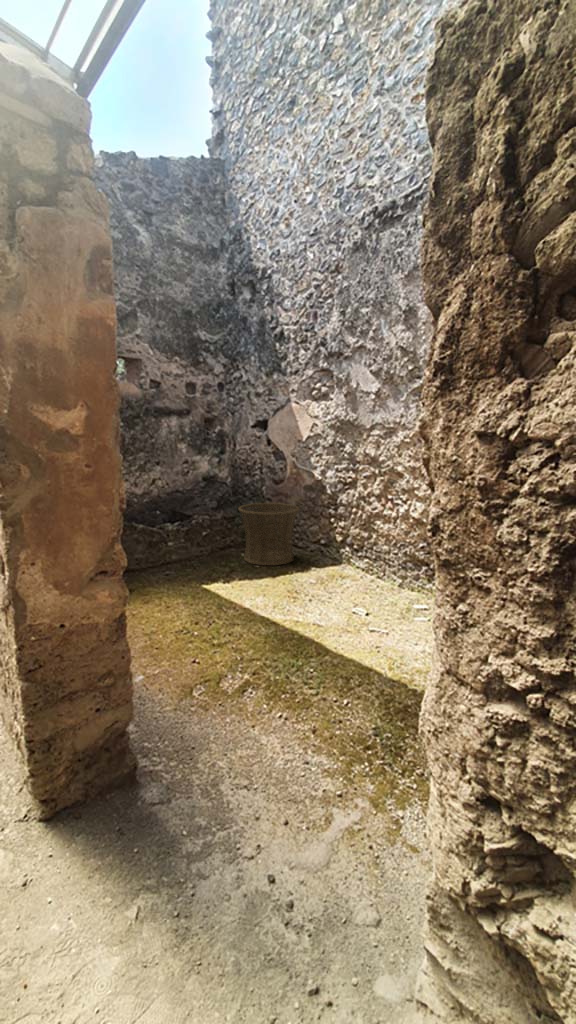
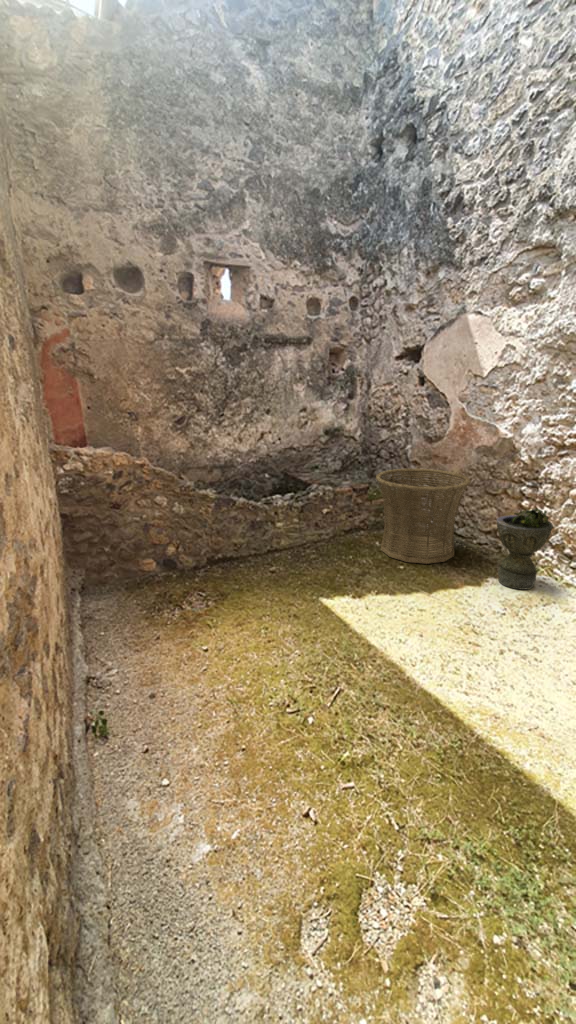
planter: none [313,523,344,574] -> present [497,508,553,590]

